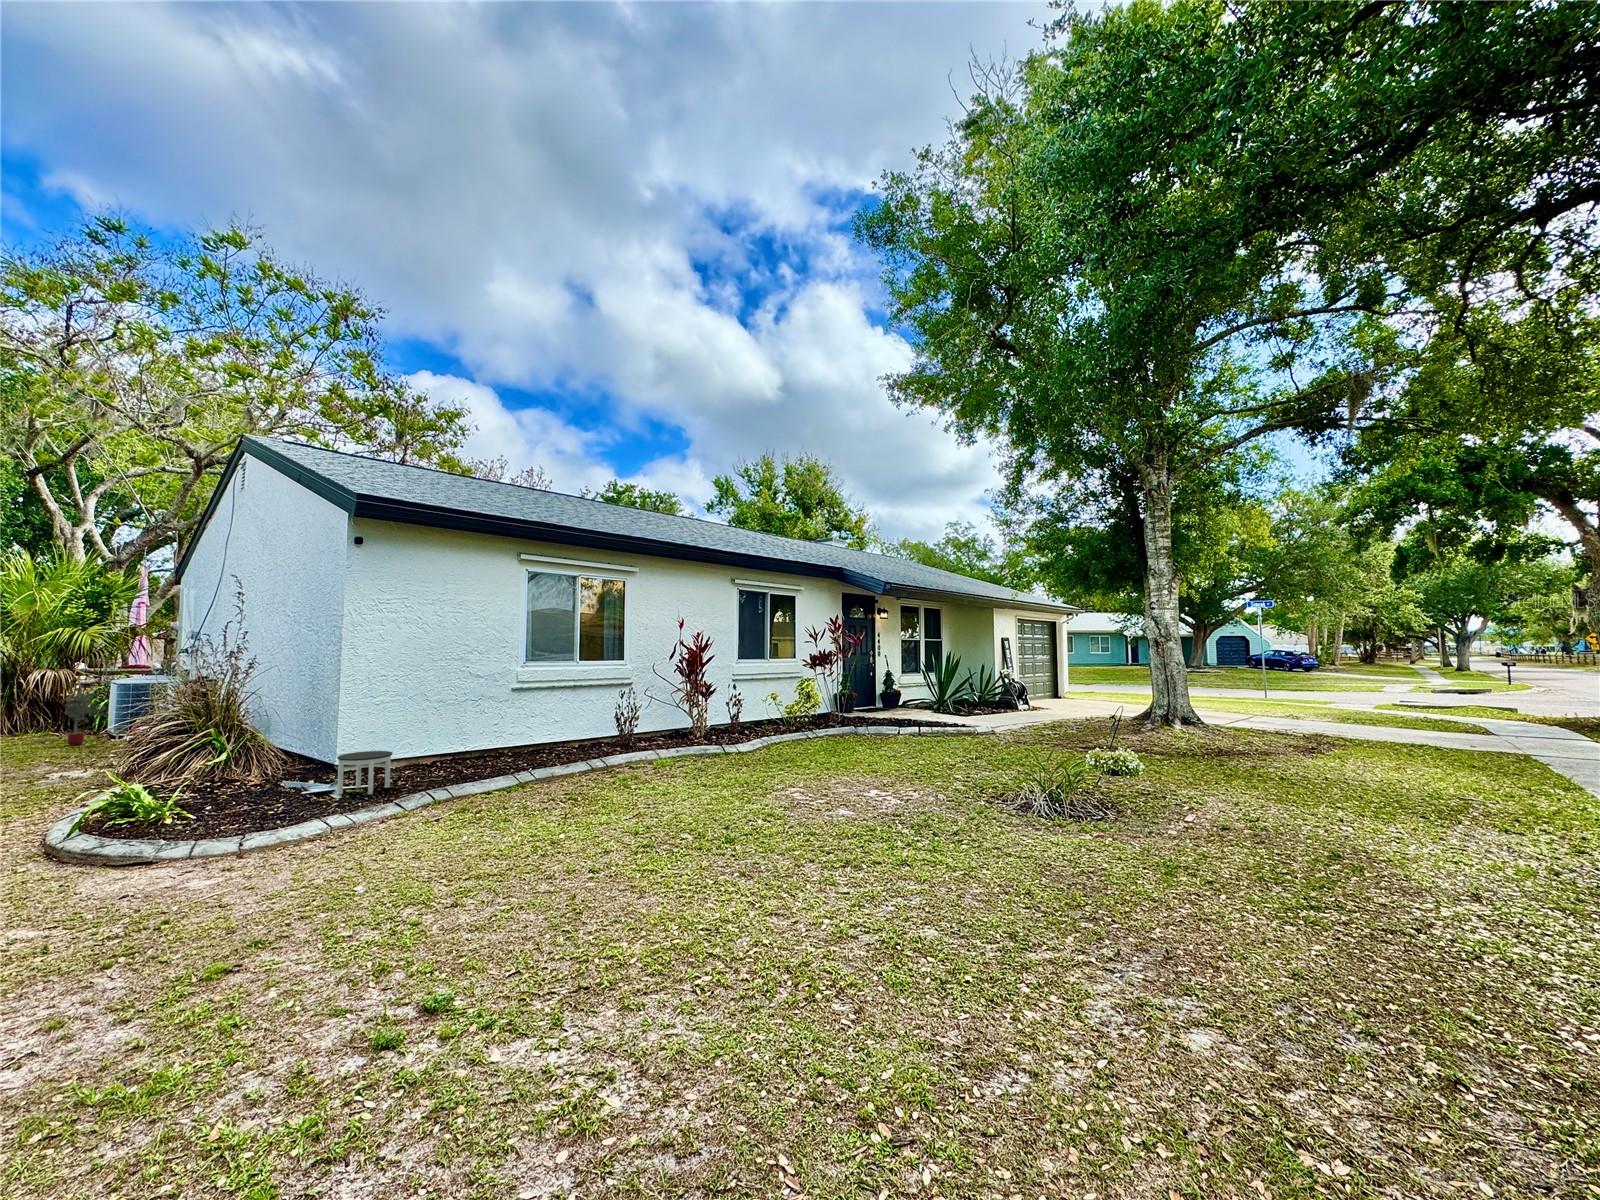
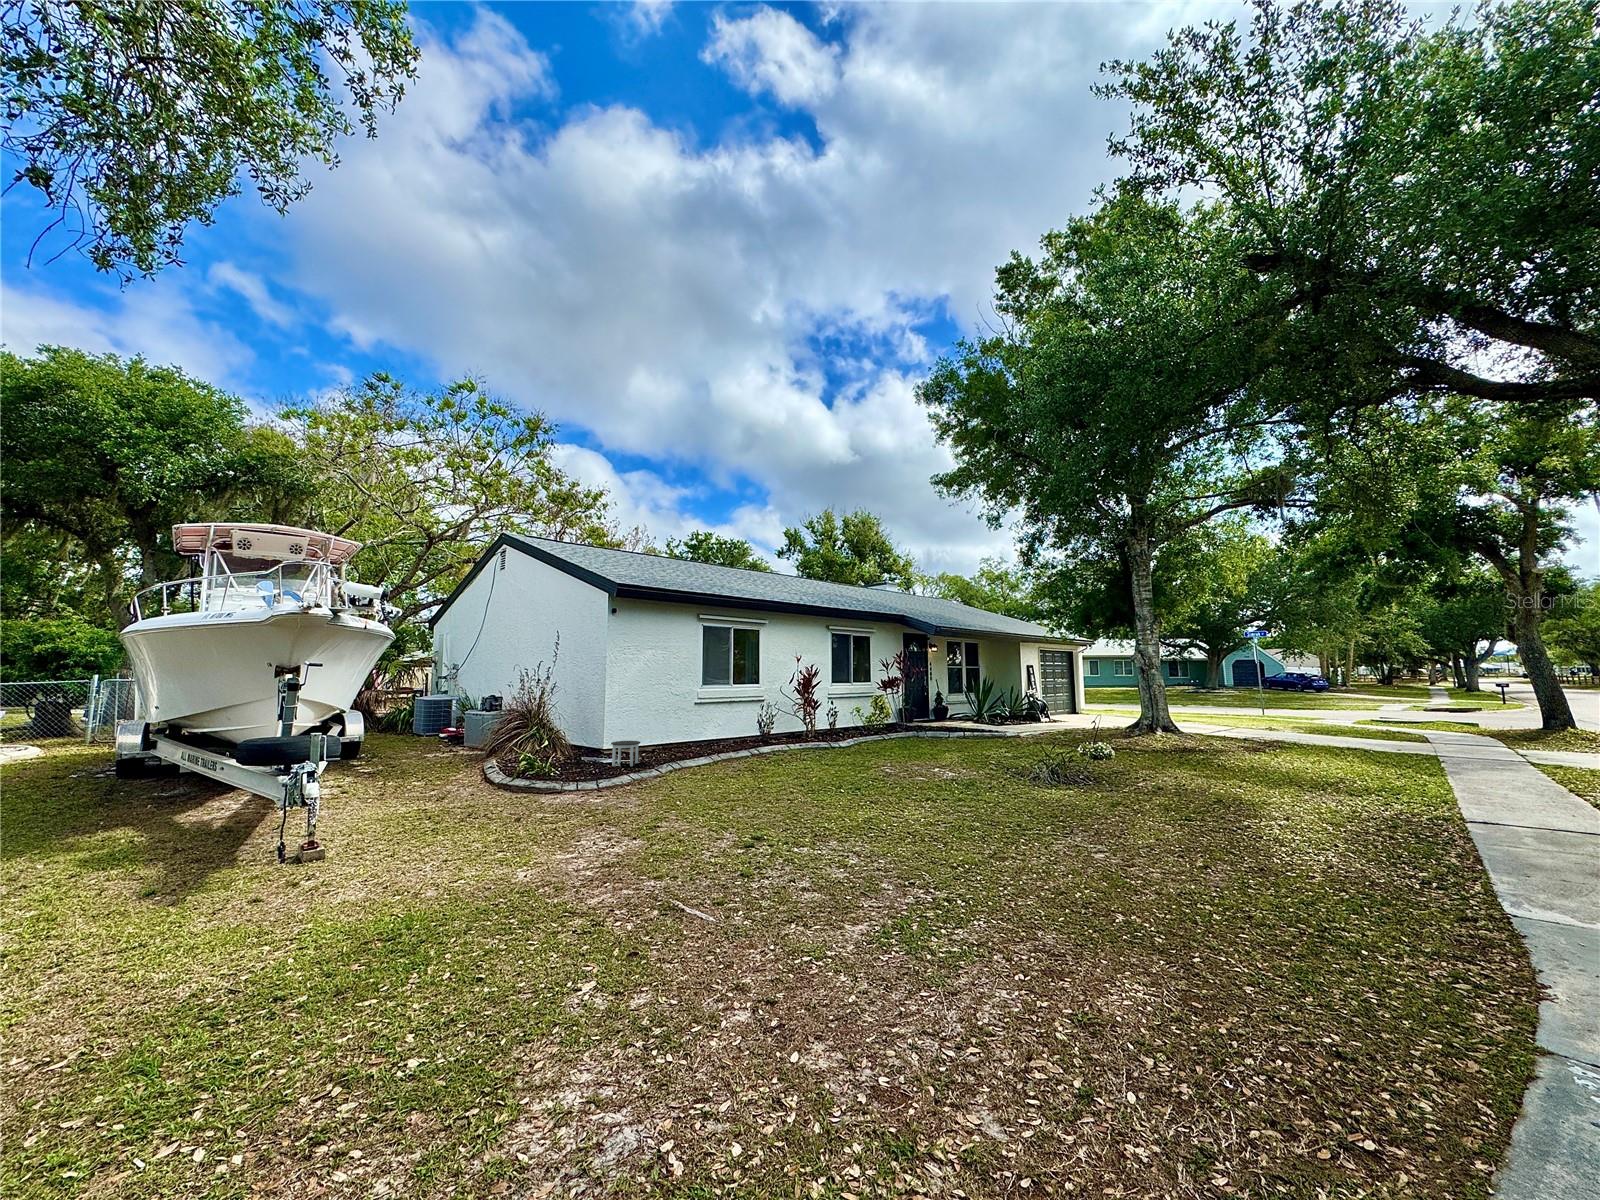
potted tree: present [63,685,107,746] -> none [400,700,425,740]

